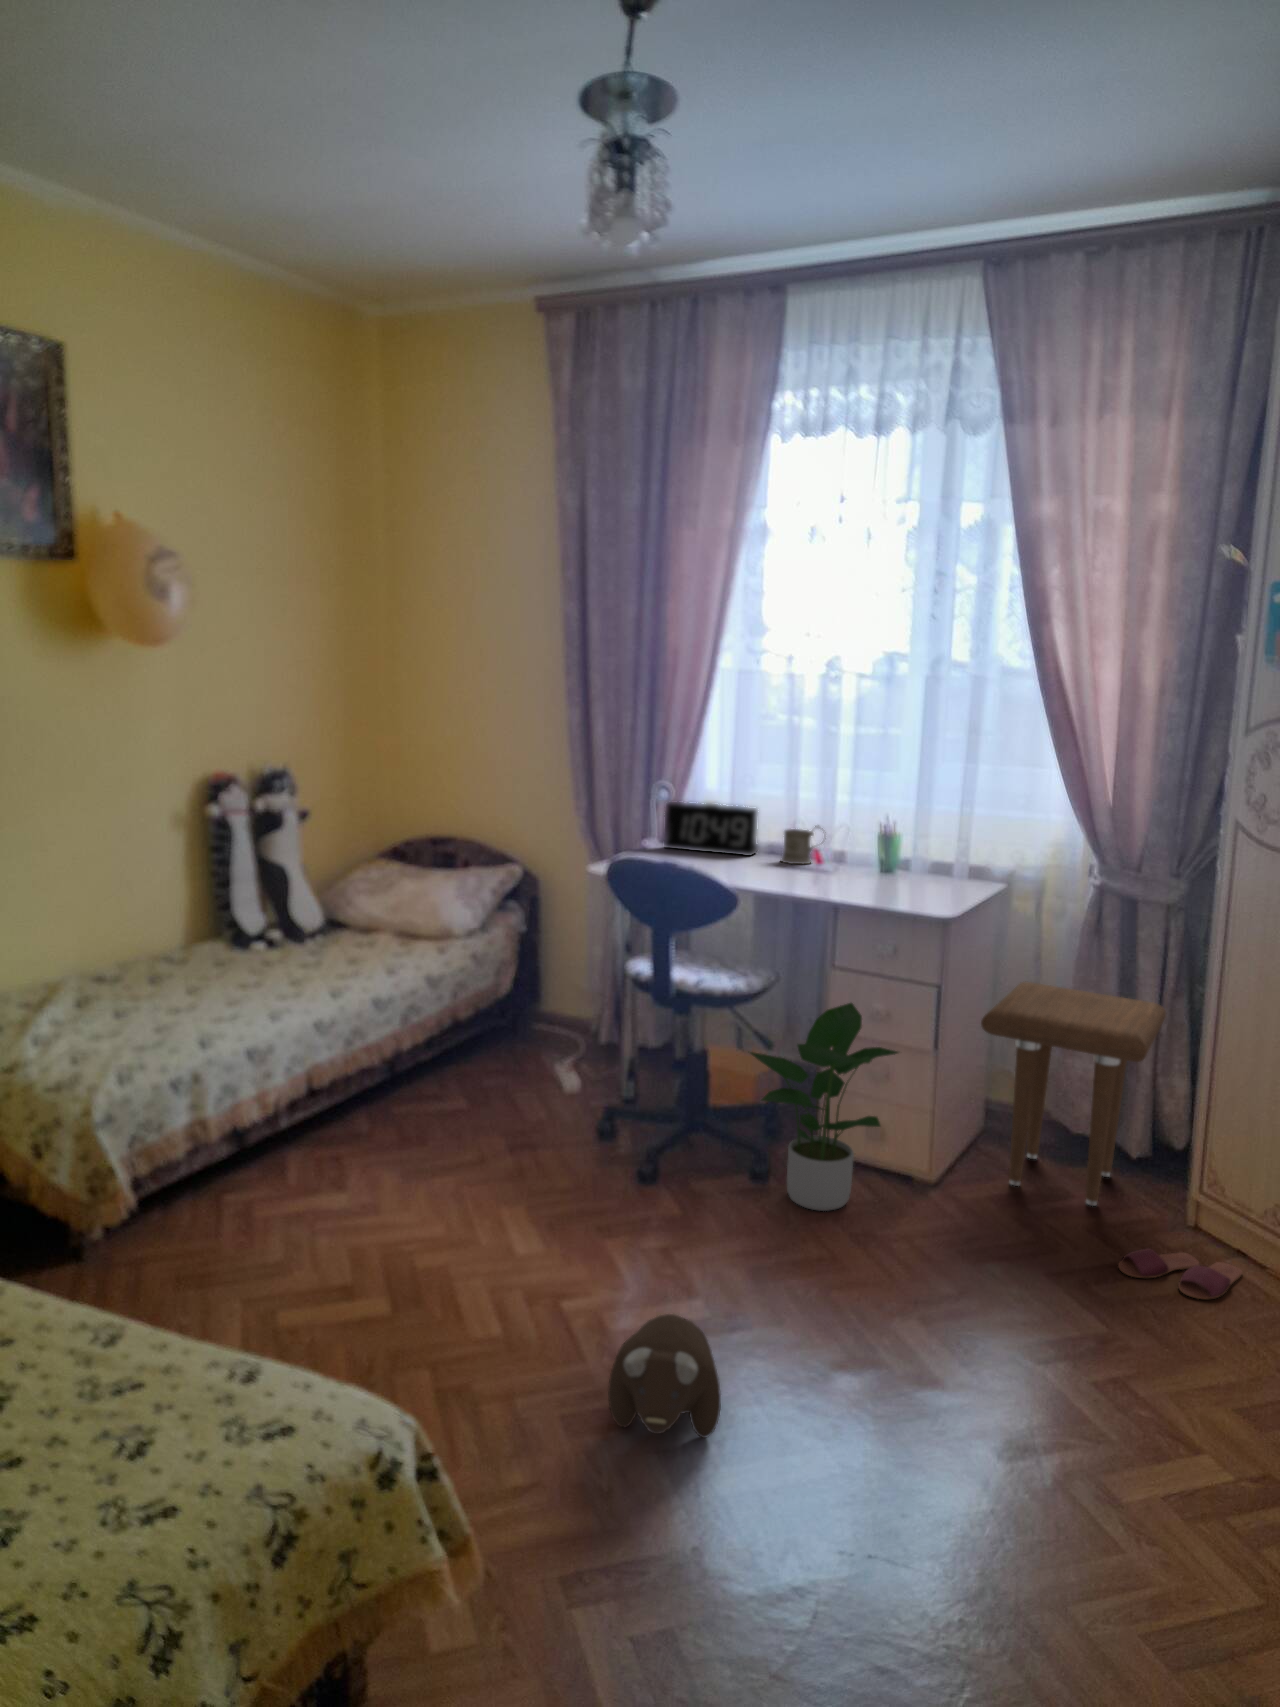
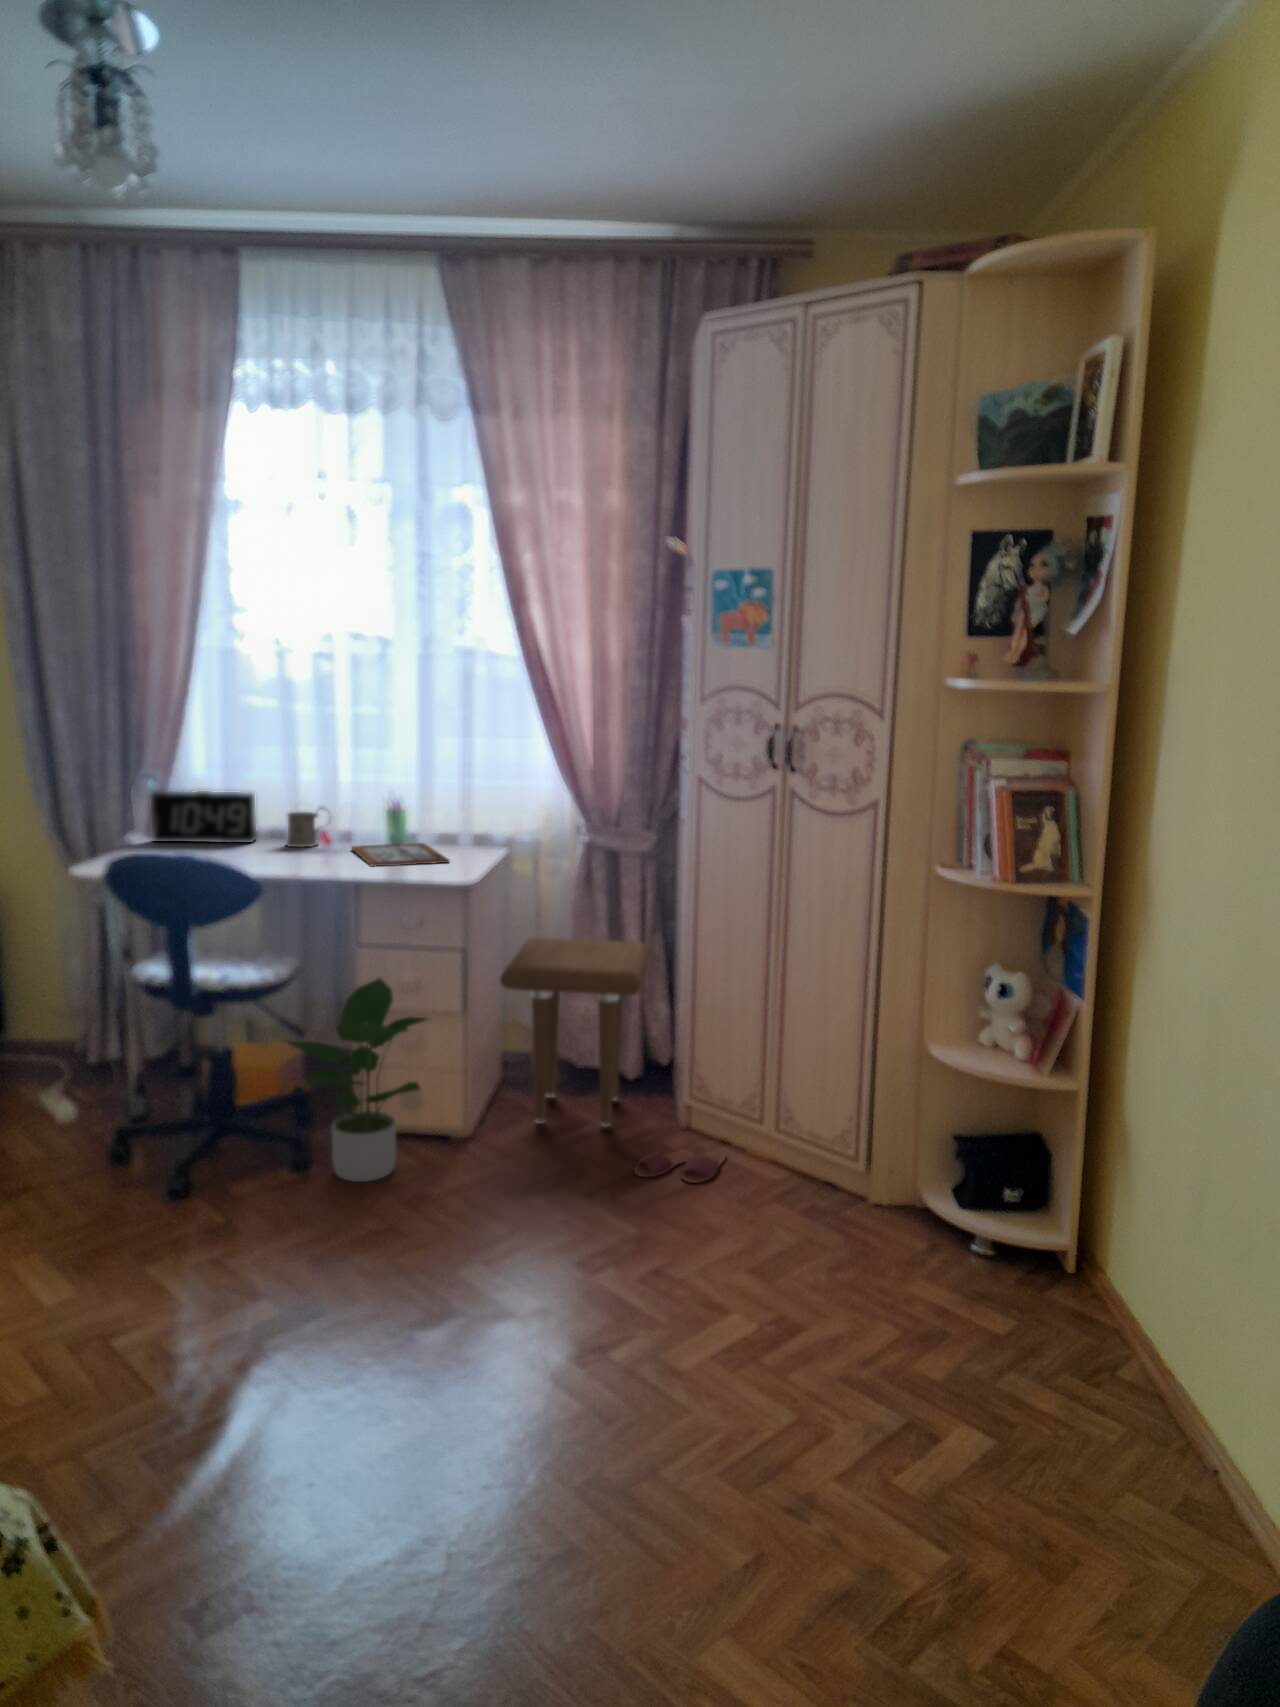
picture frame: none [841,867,938,892] -> present [351,843,449,866]
plush toy: present [608,1314,721,1438] -> none [208,1294,321,1412]

